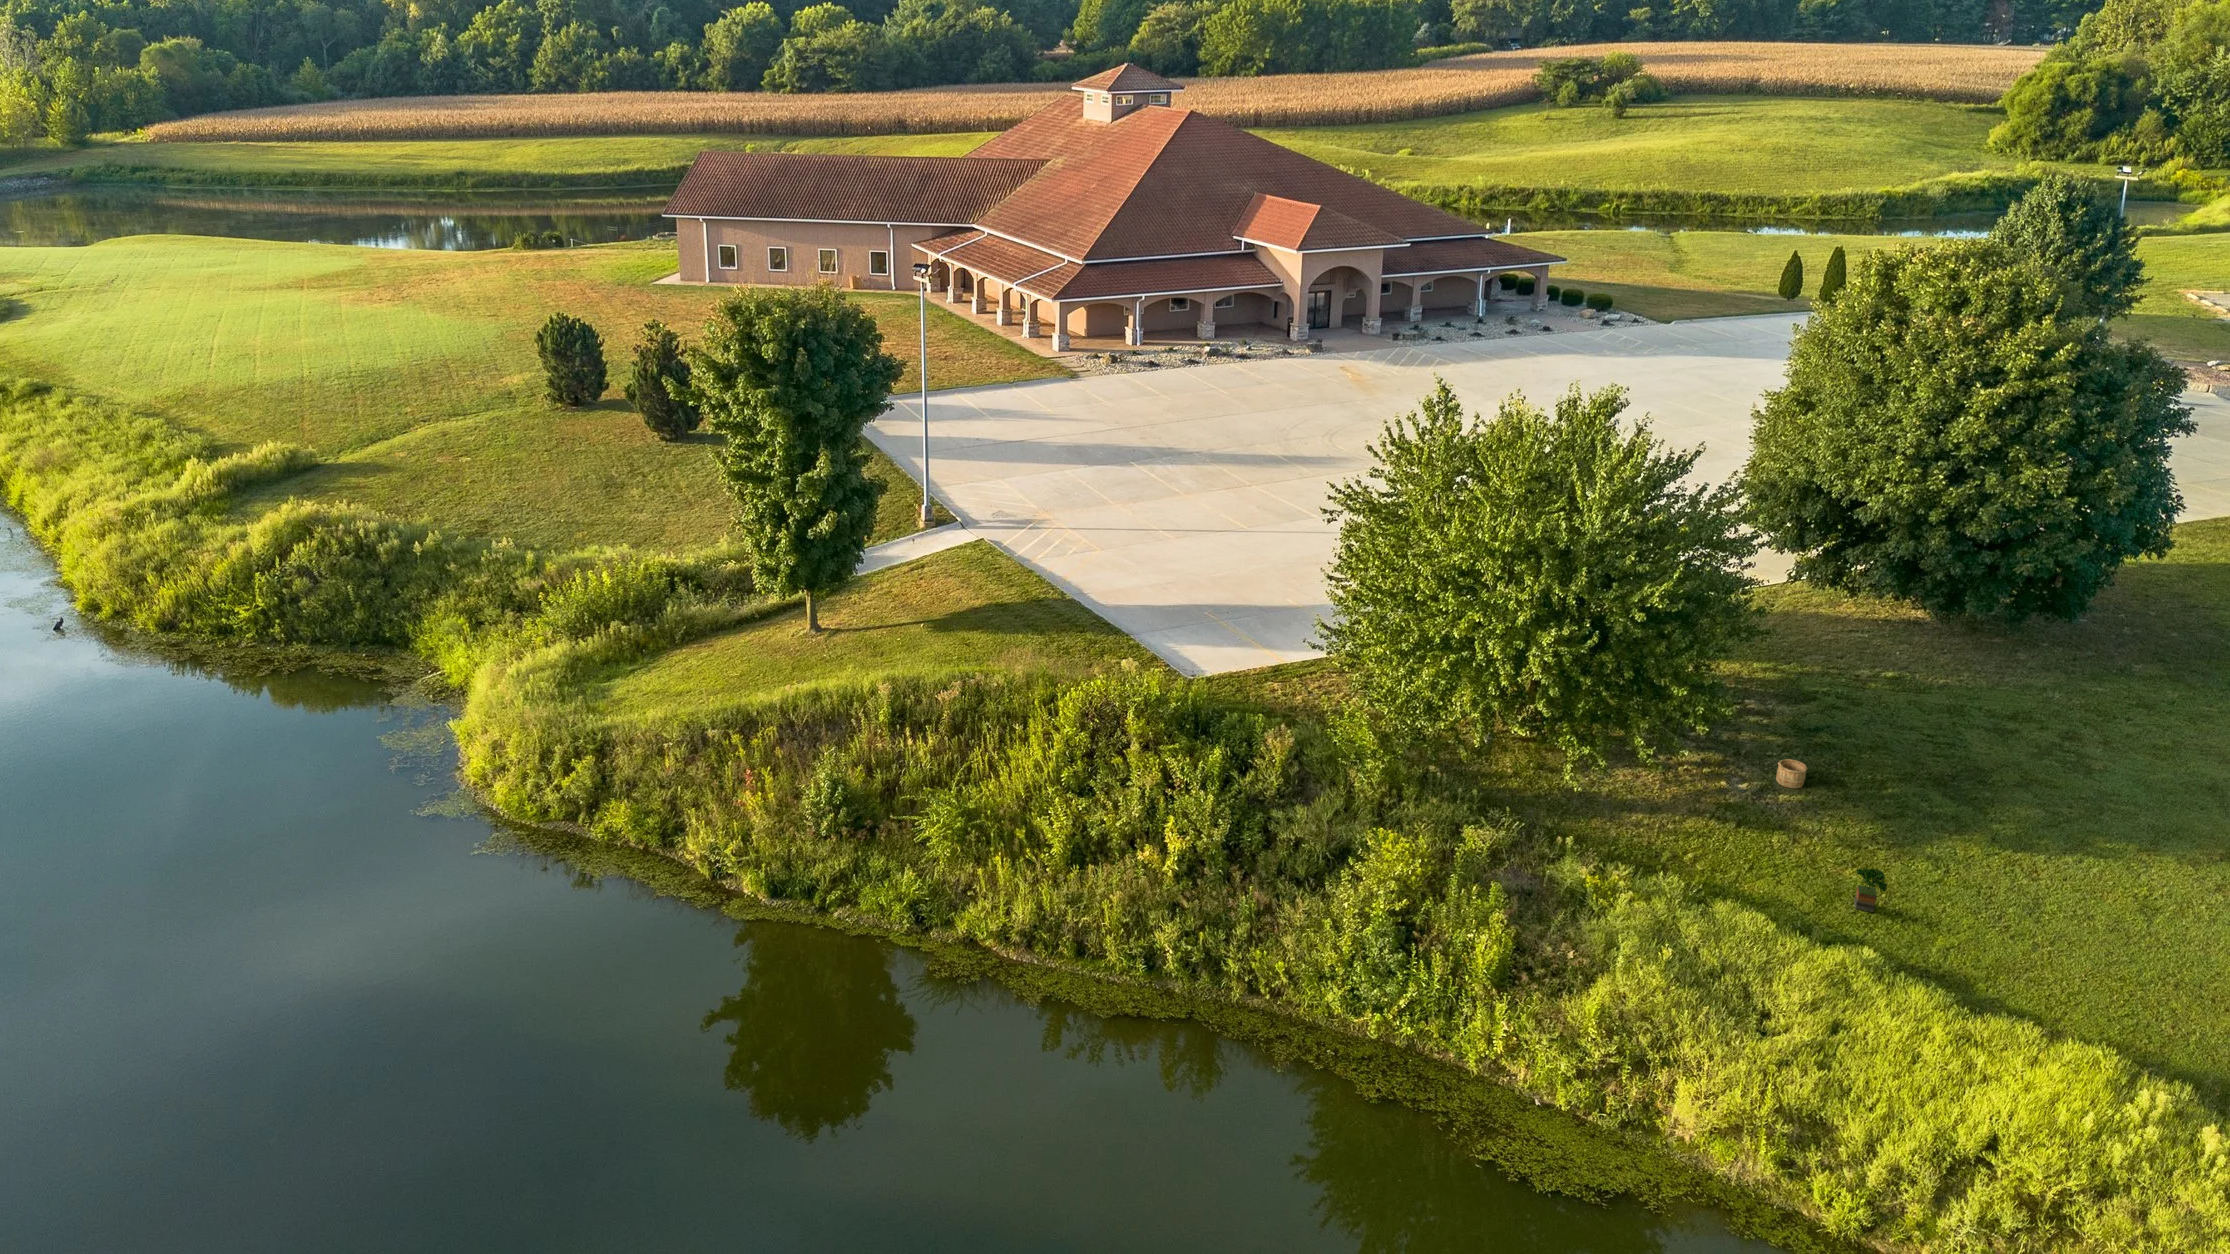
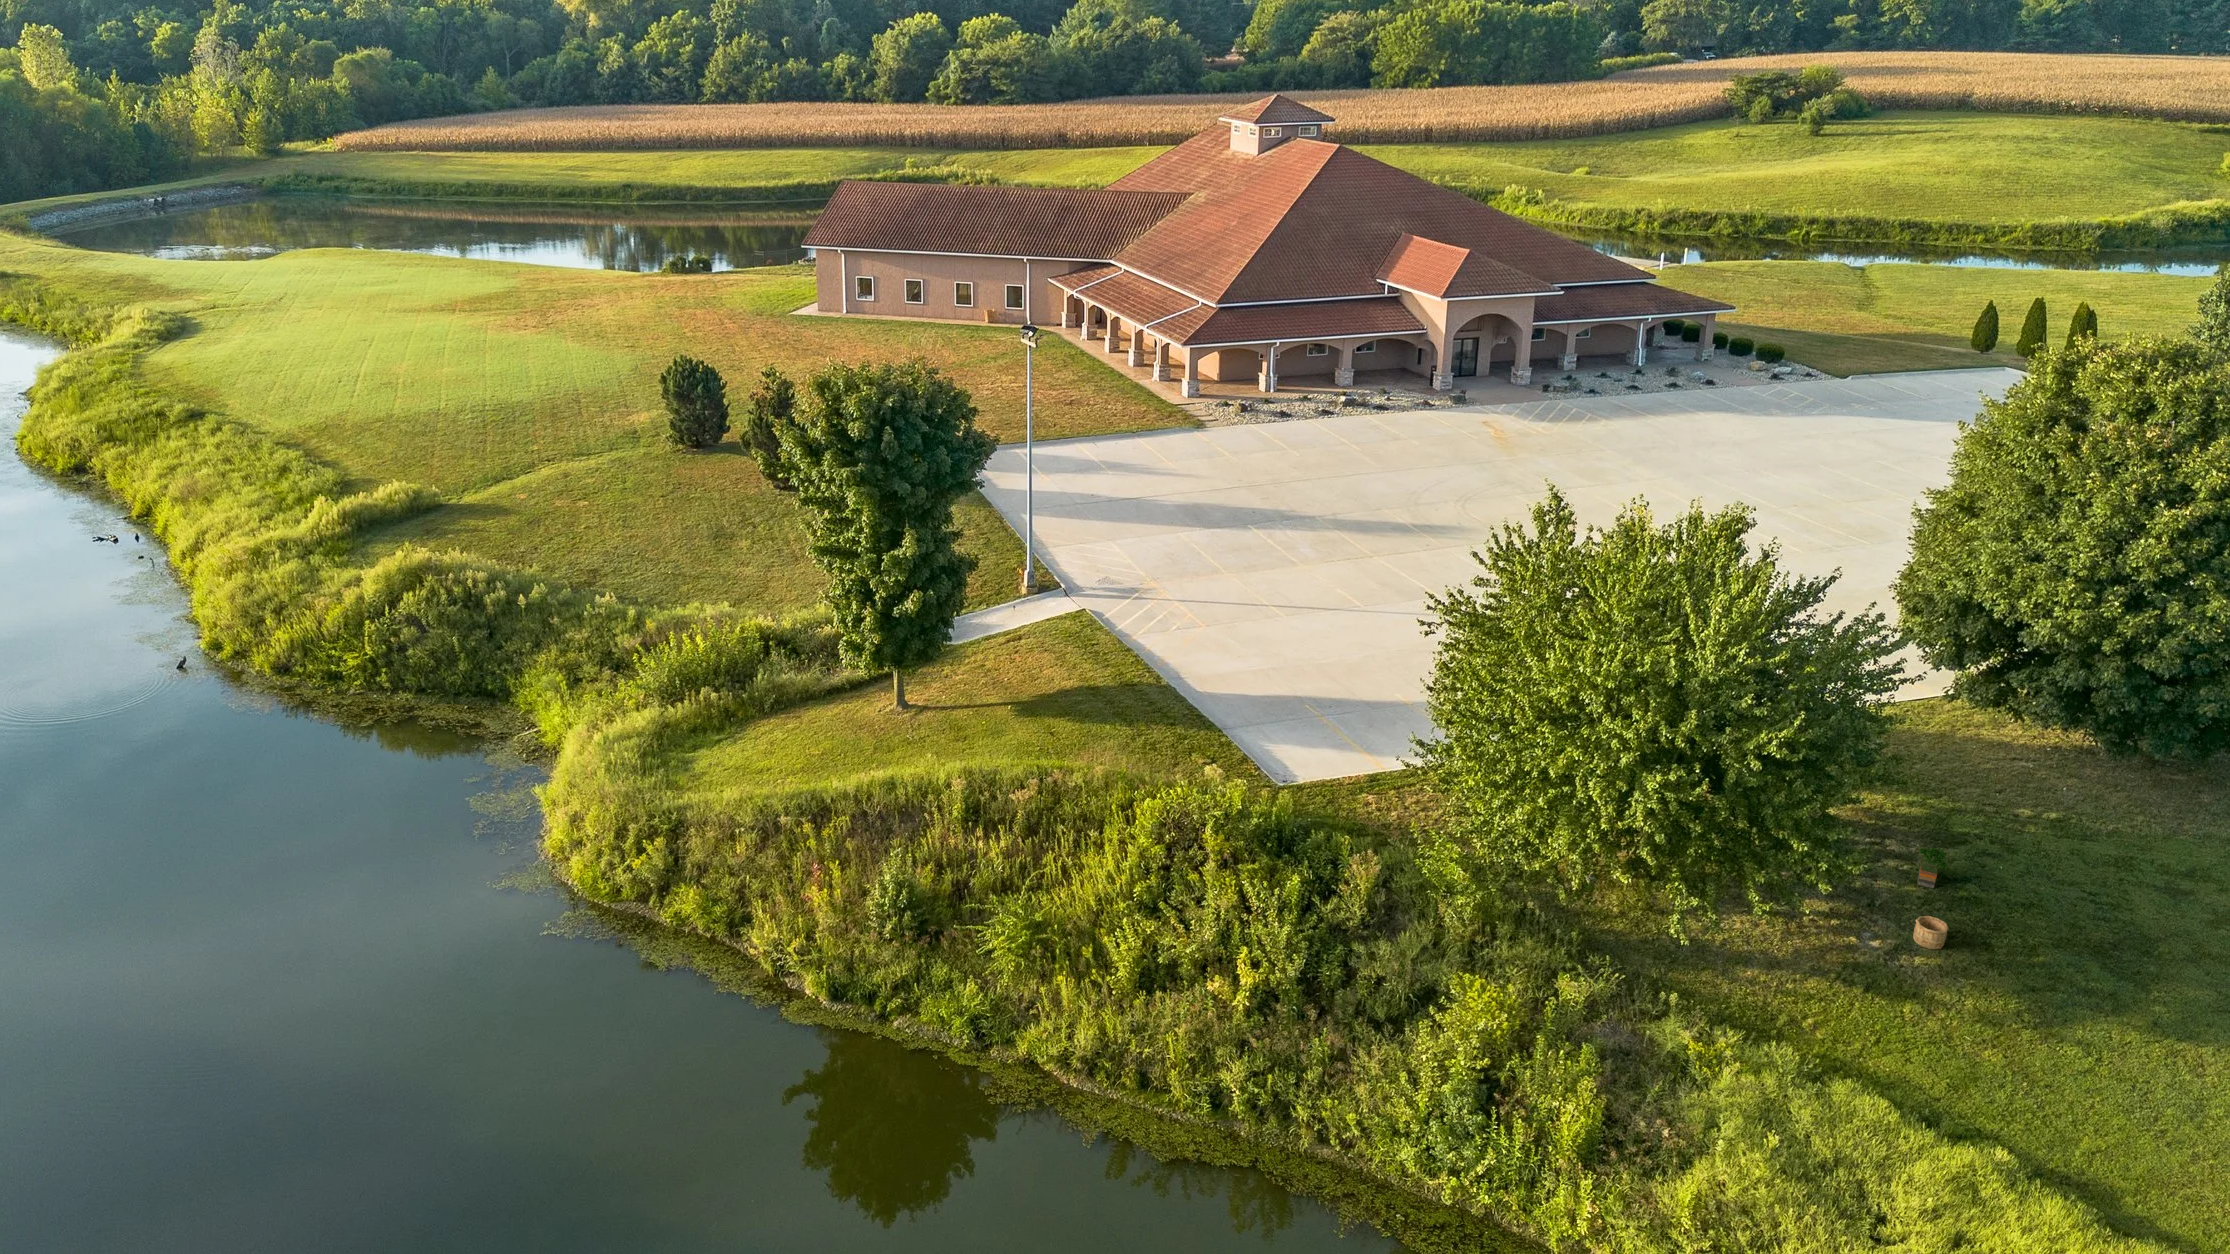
potted tree: present [1854,868,1887,912] -> present [1918,847,1947,888]

